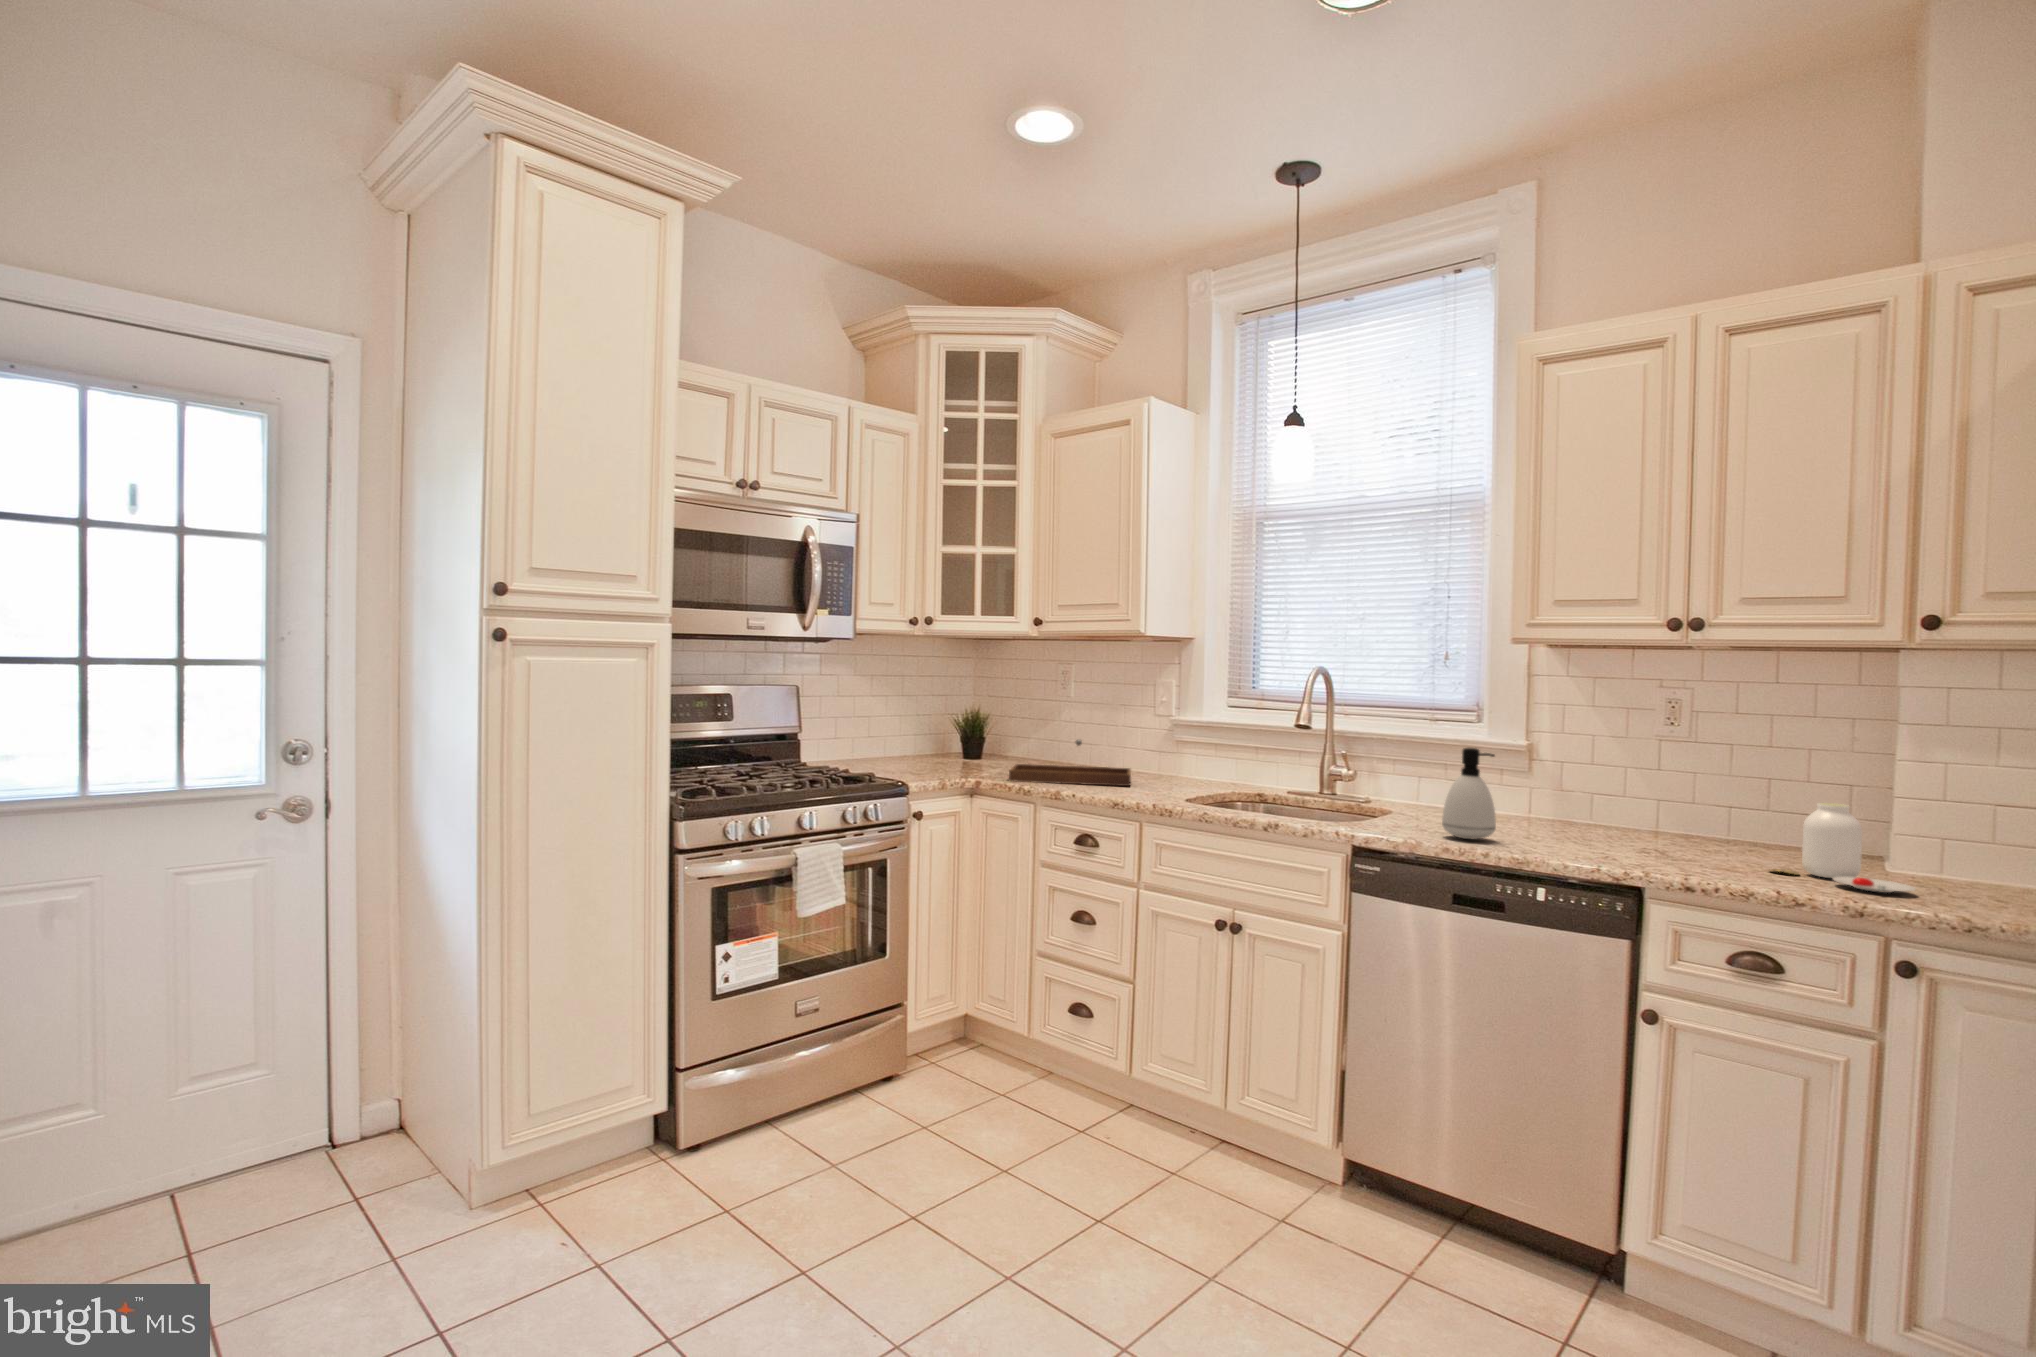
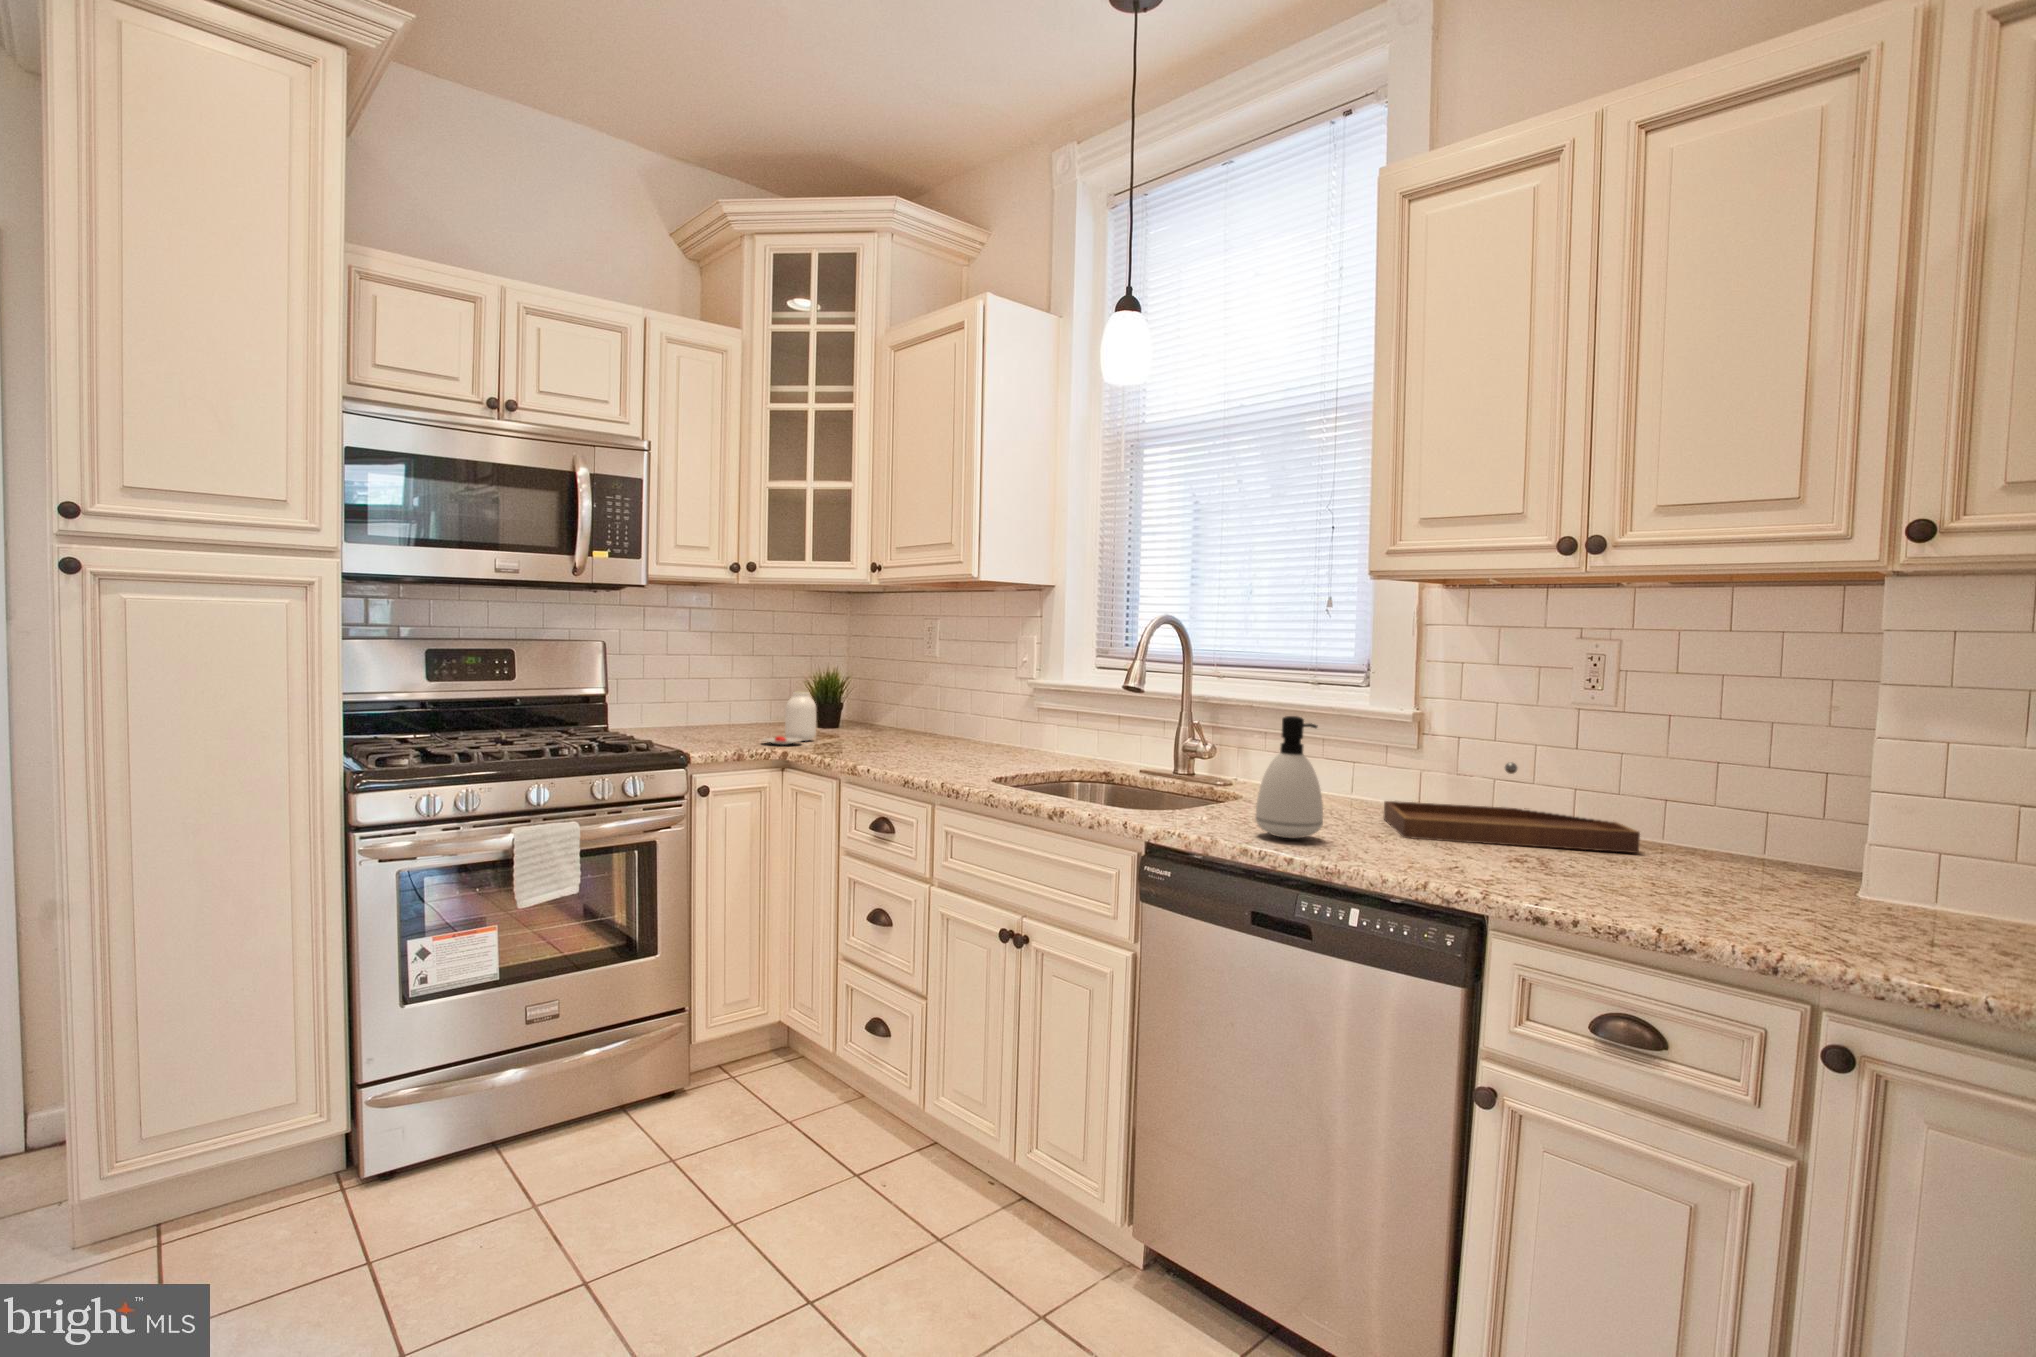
tray: present [1009,739,1131,786] -> present [1384,762,1640,853]
jar: present [1772,803,1915,893] -> present [763,691,816,745]

